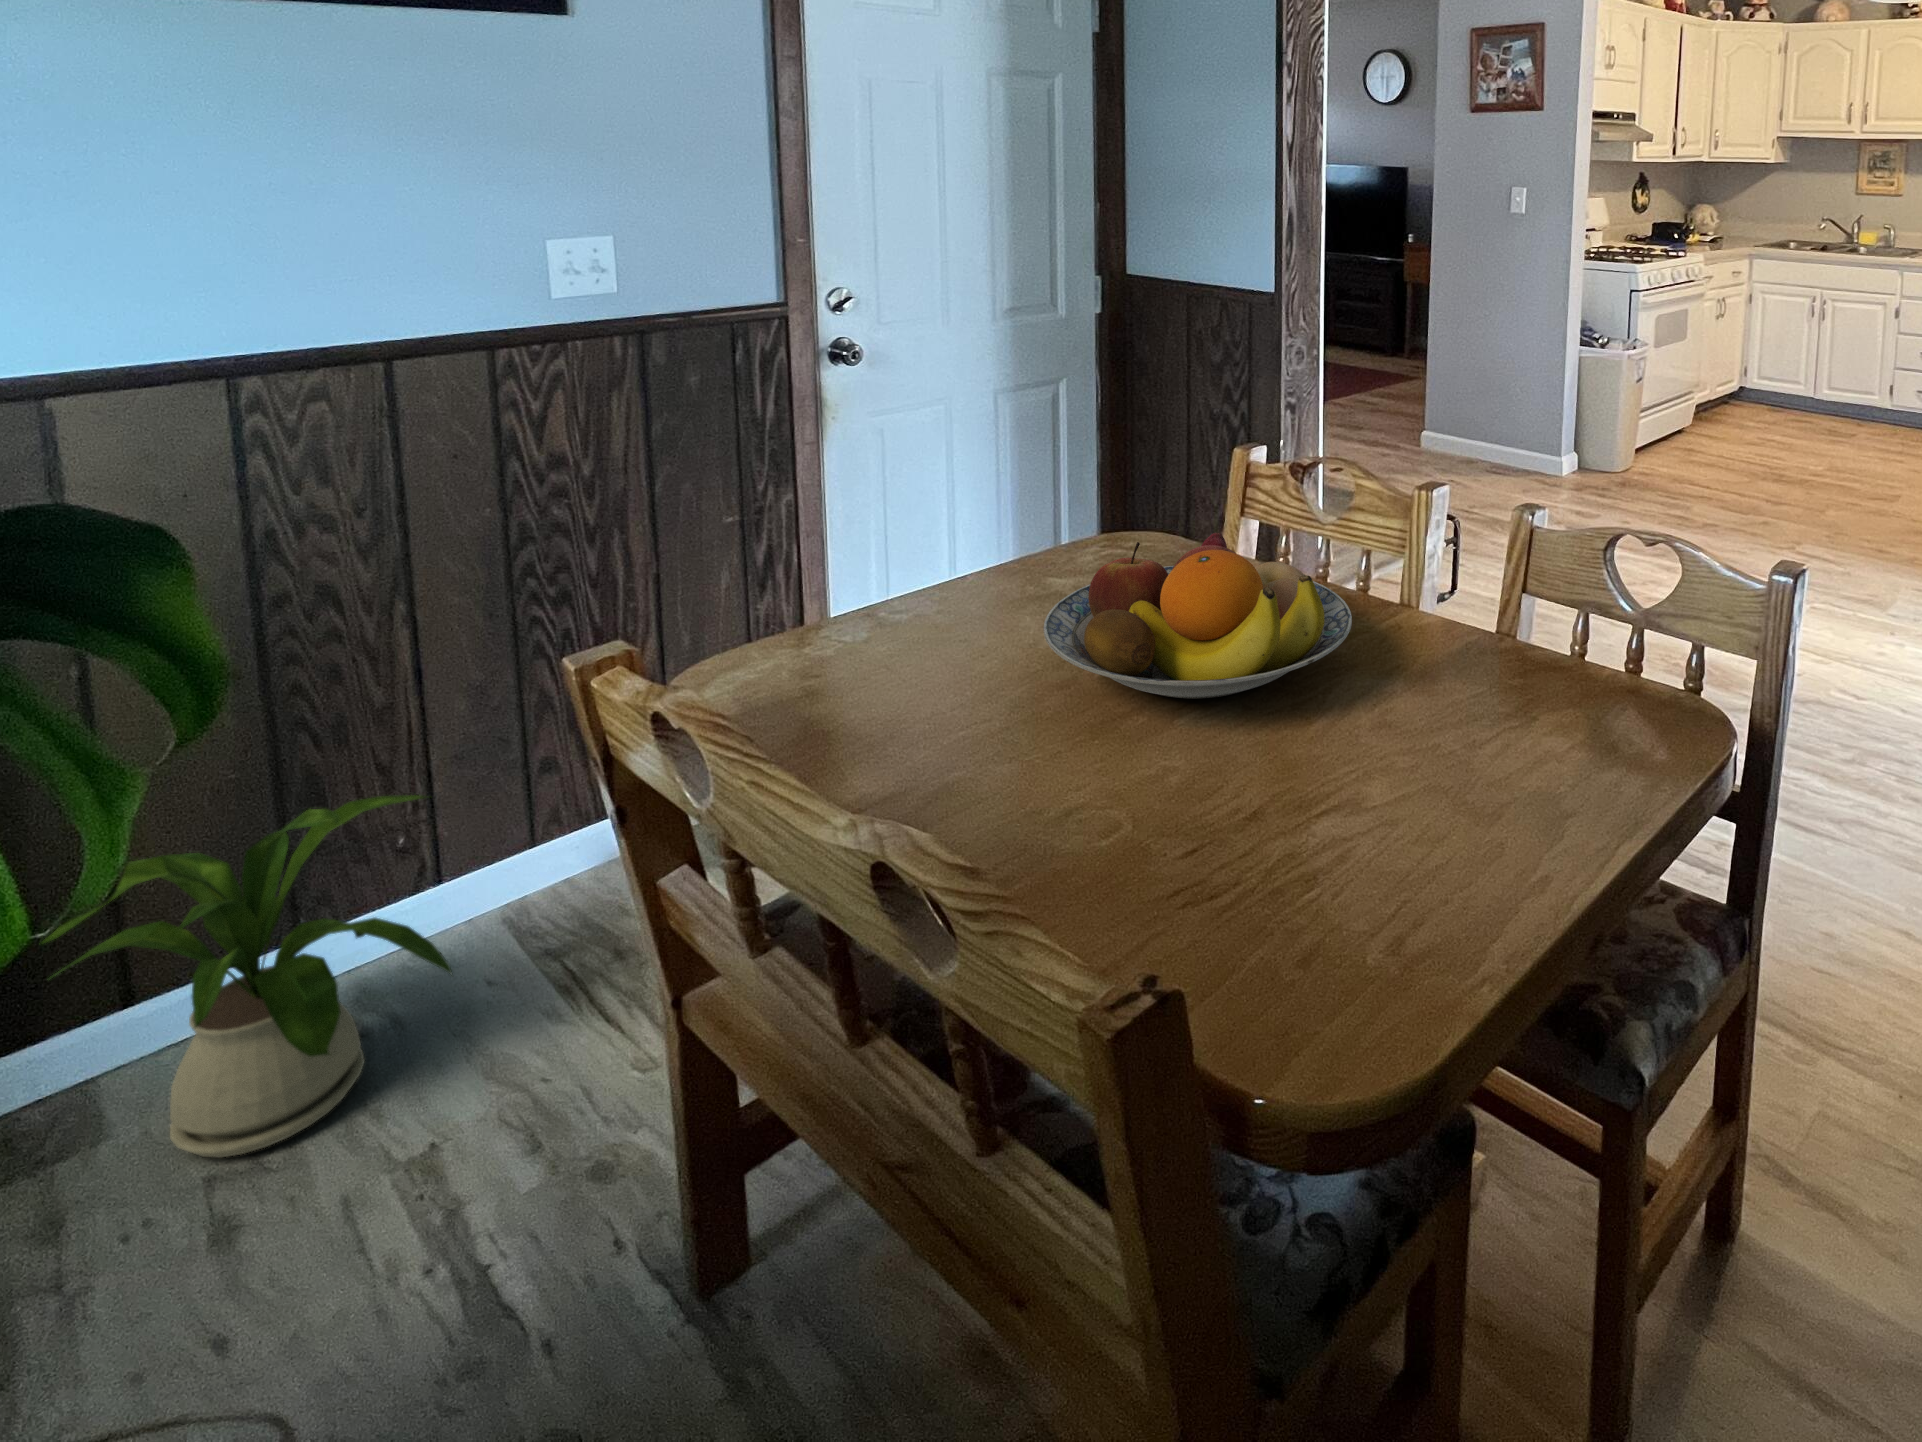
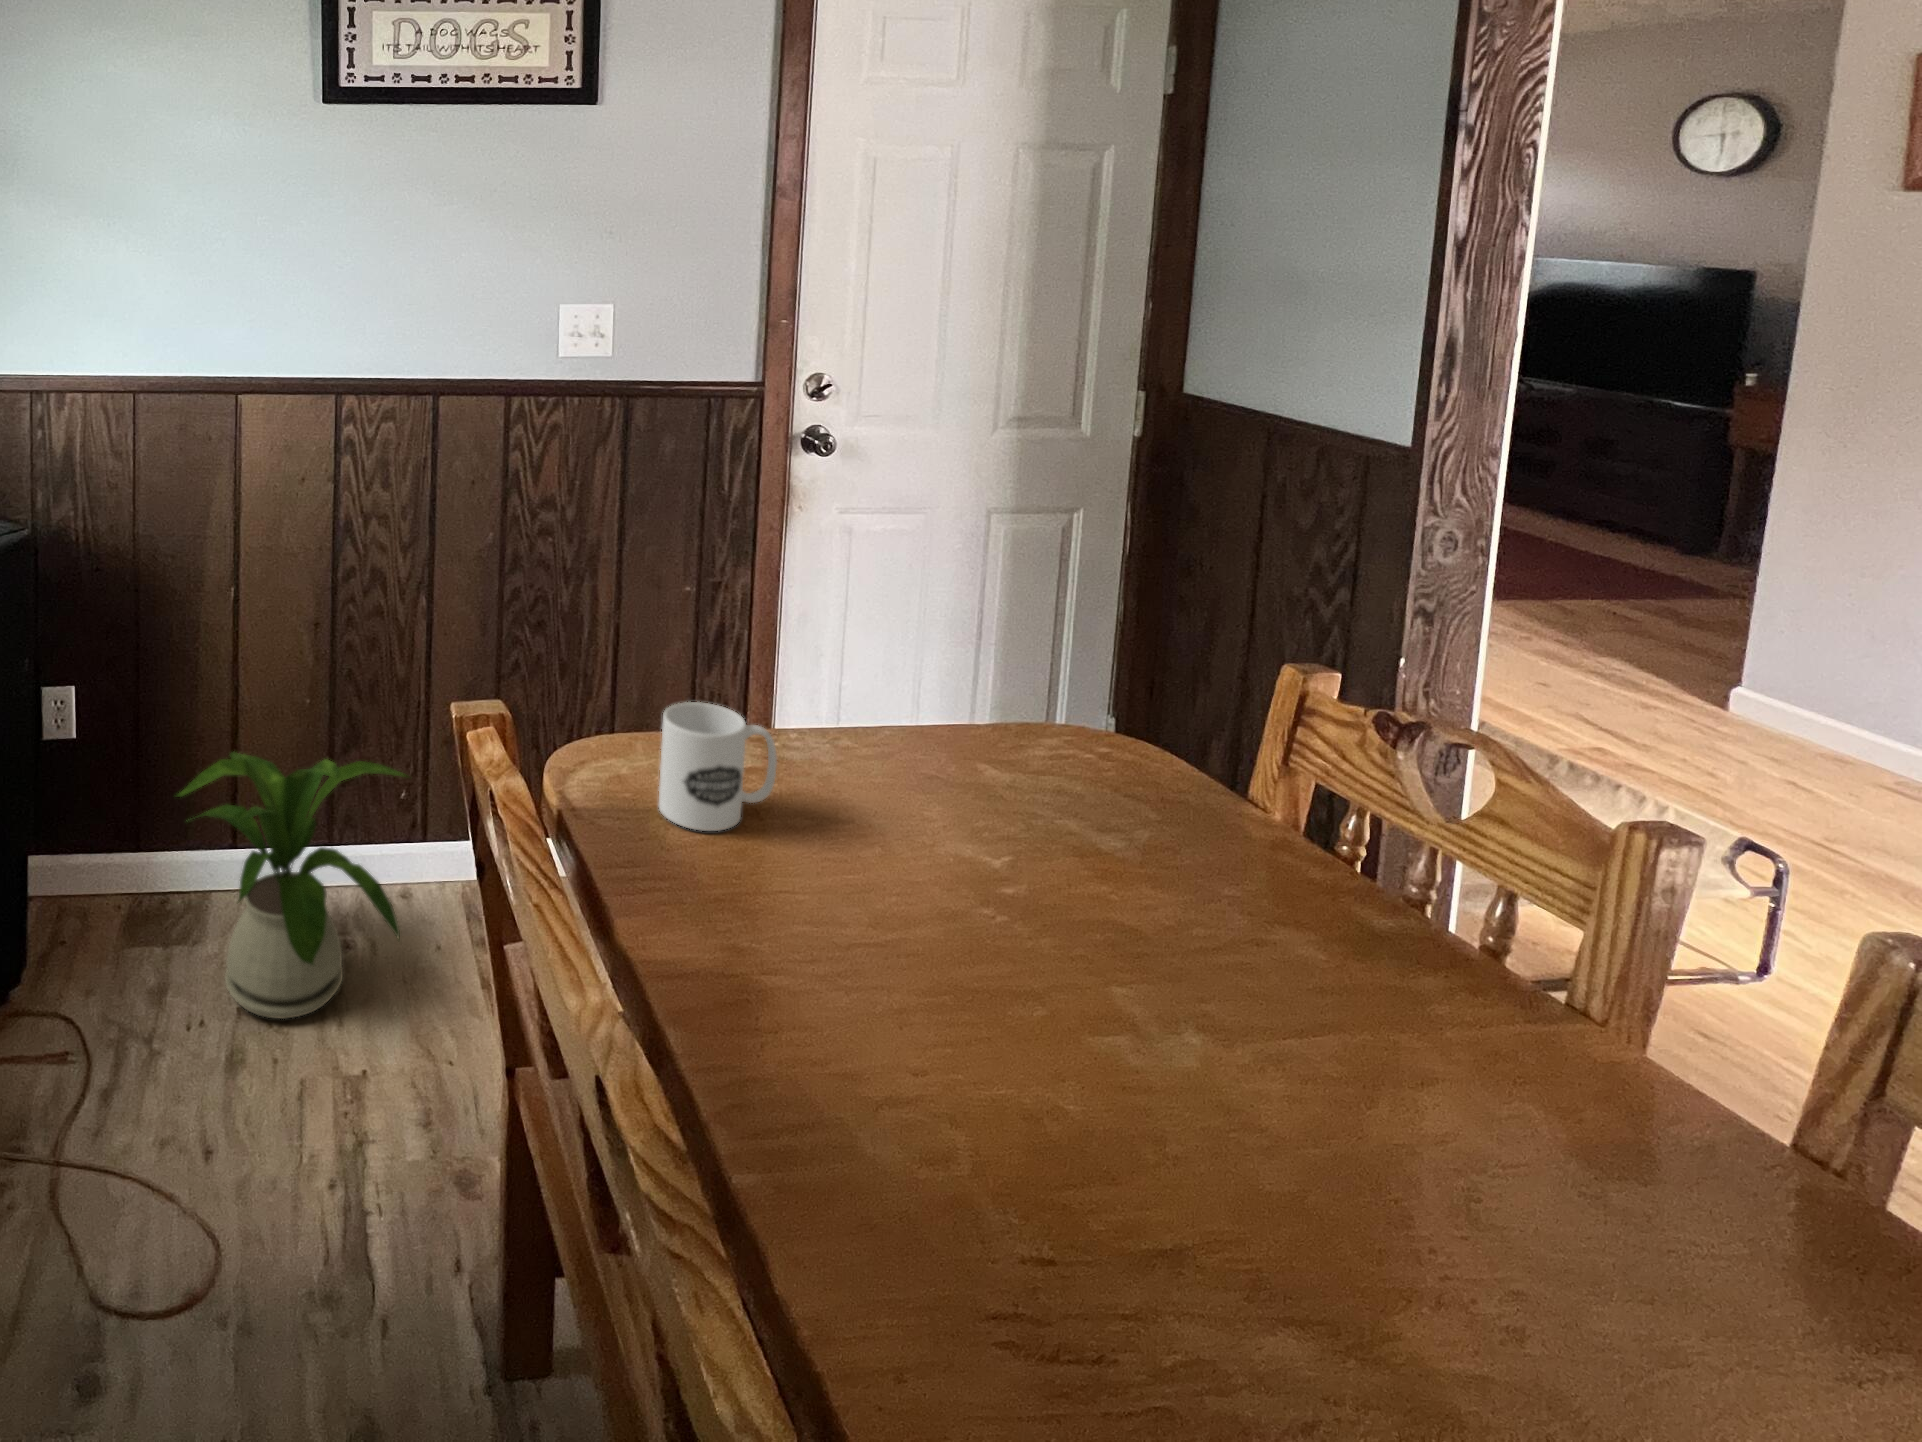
fruit bowl: present [1043,532,1352,699] -> none [906,763,1393,1038]
mug: none [807,578,915,692] -> present [659,702,777,831]

